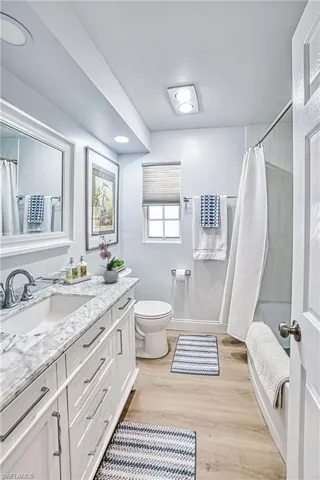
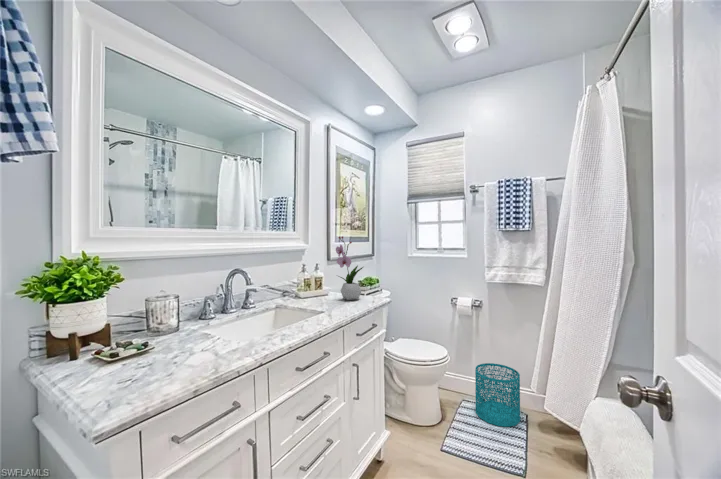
wastebasket: none [186,309,212,346] -> present [475,363,520,427]

